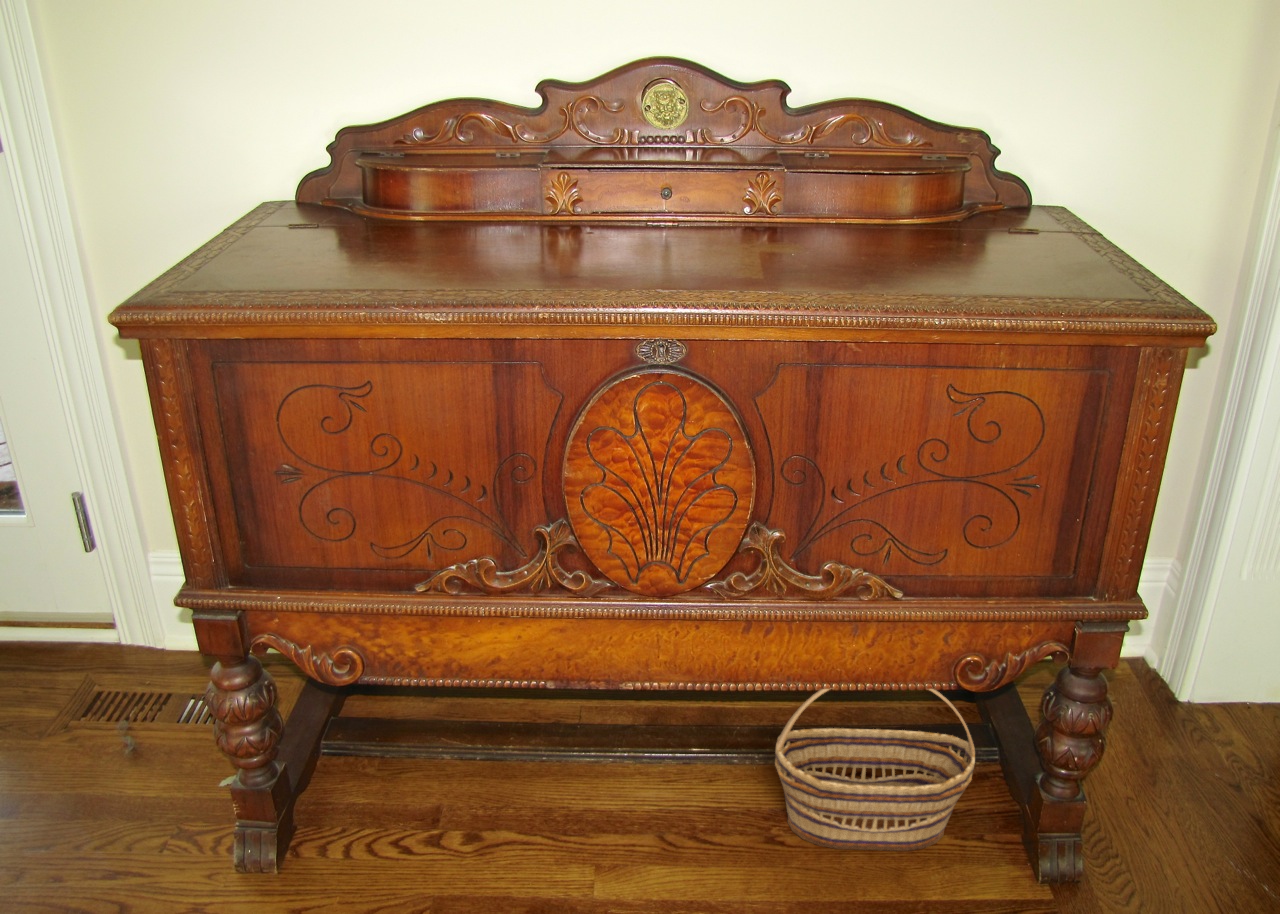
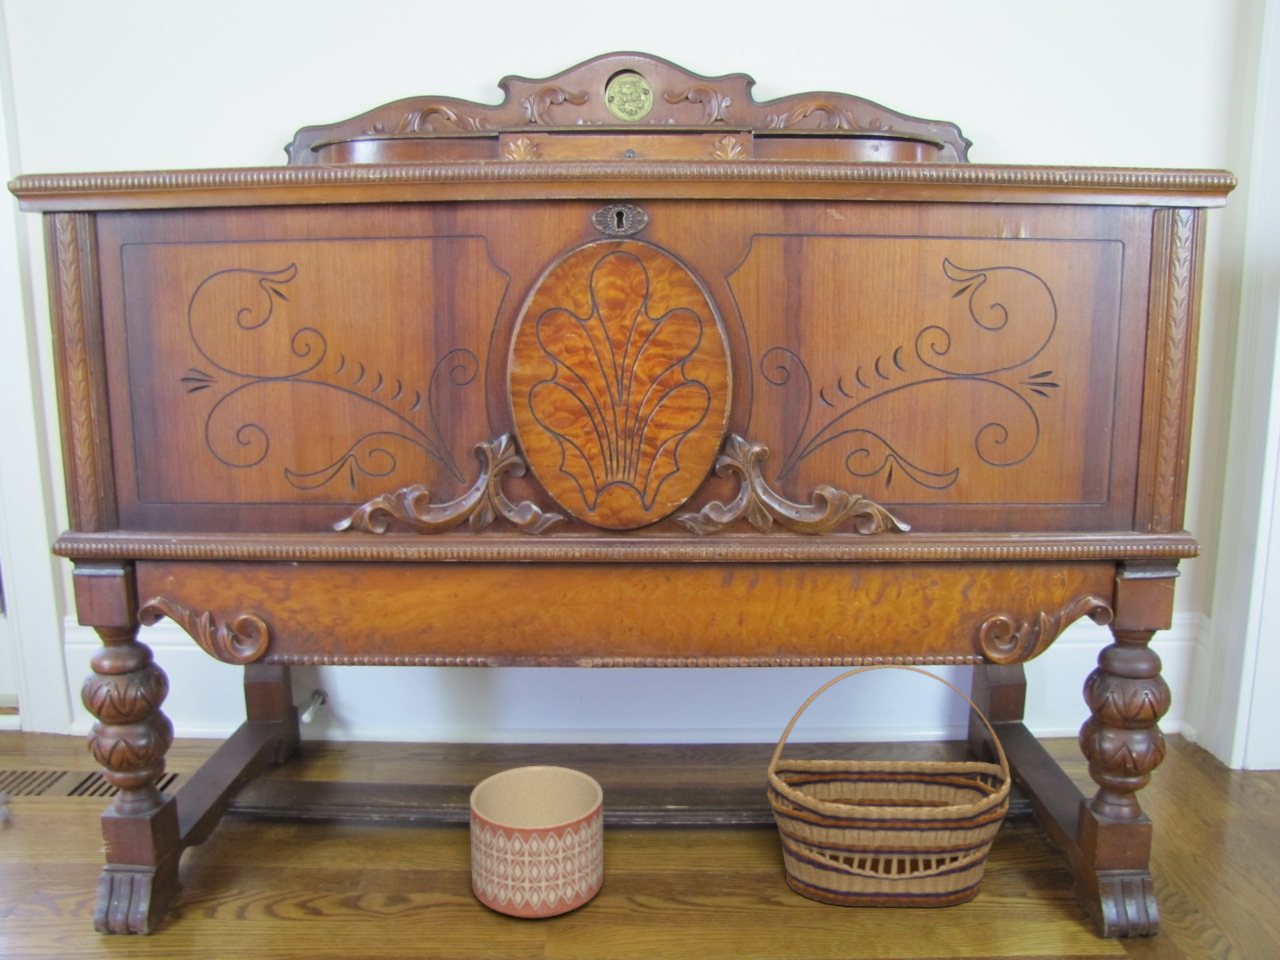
planter: none [532,729,641,861] -> present [470,766,603,918]

